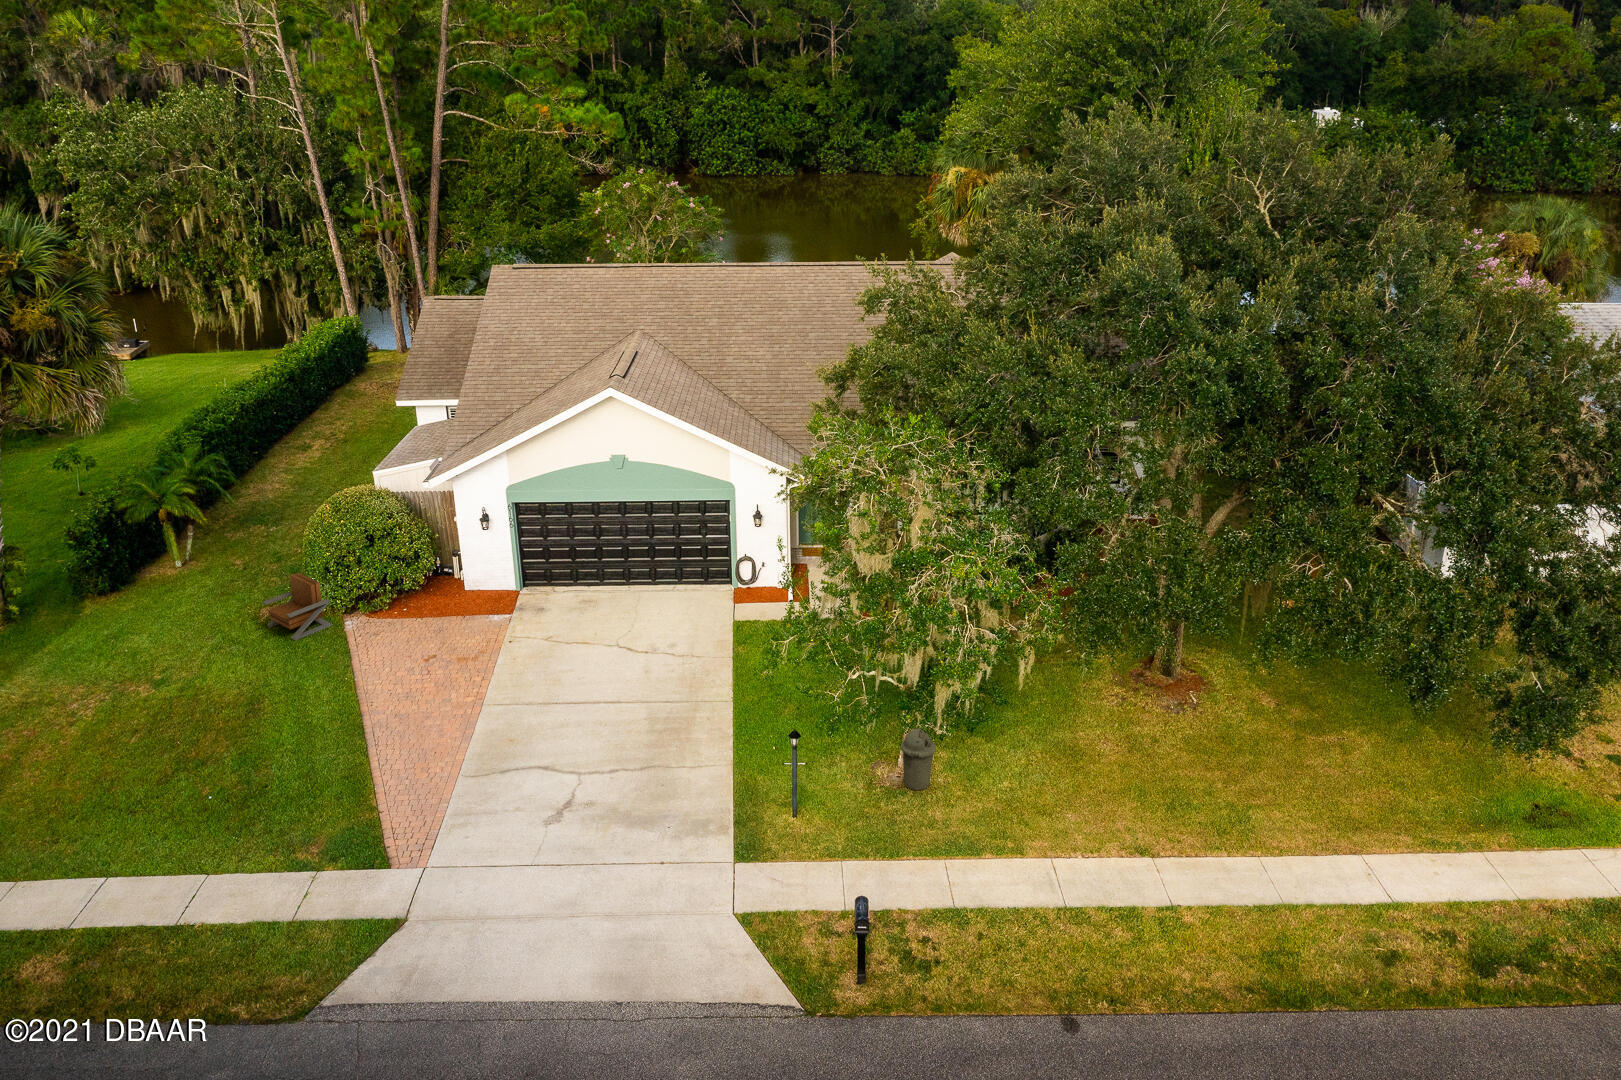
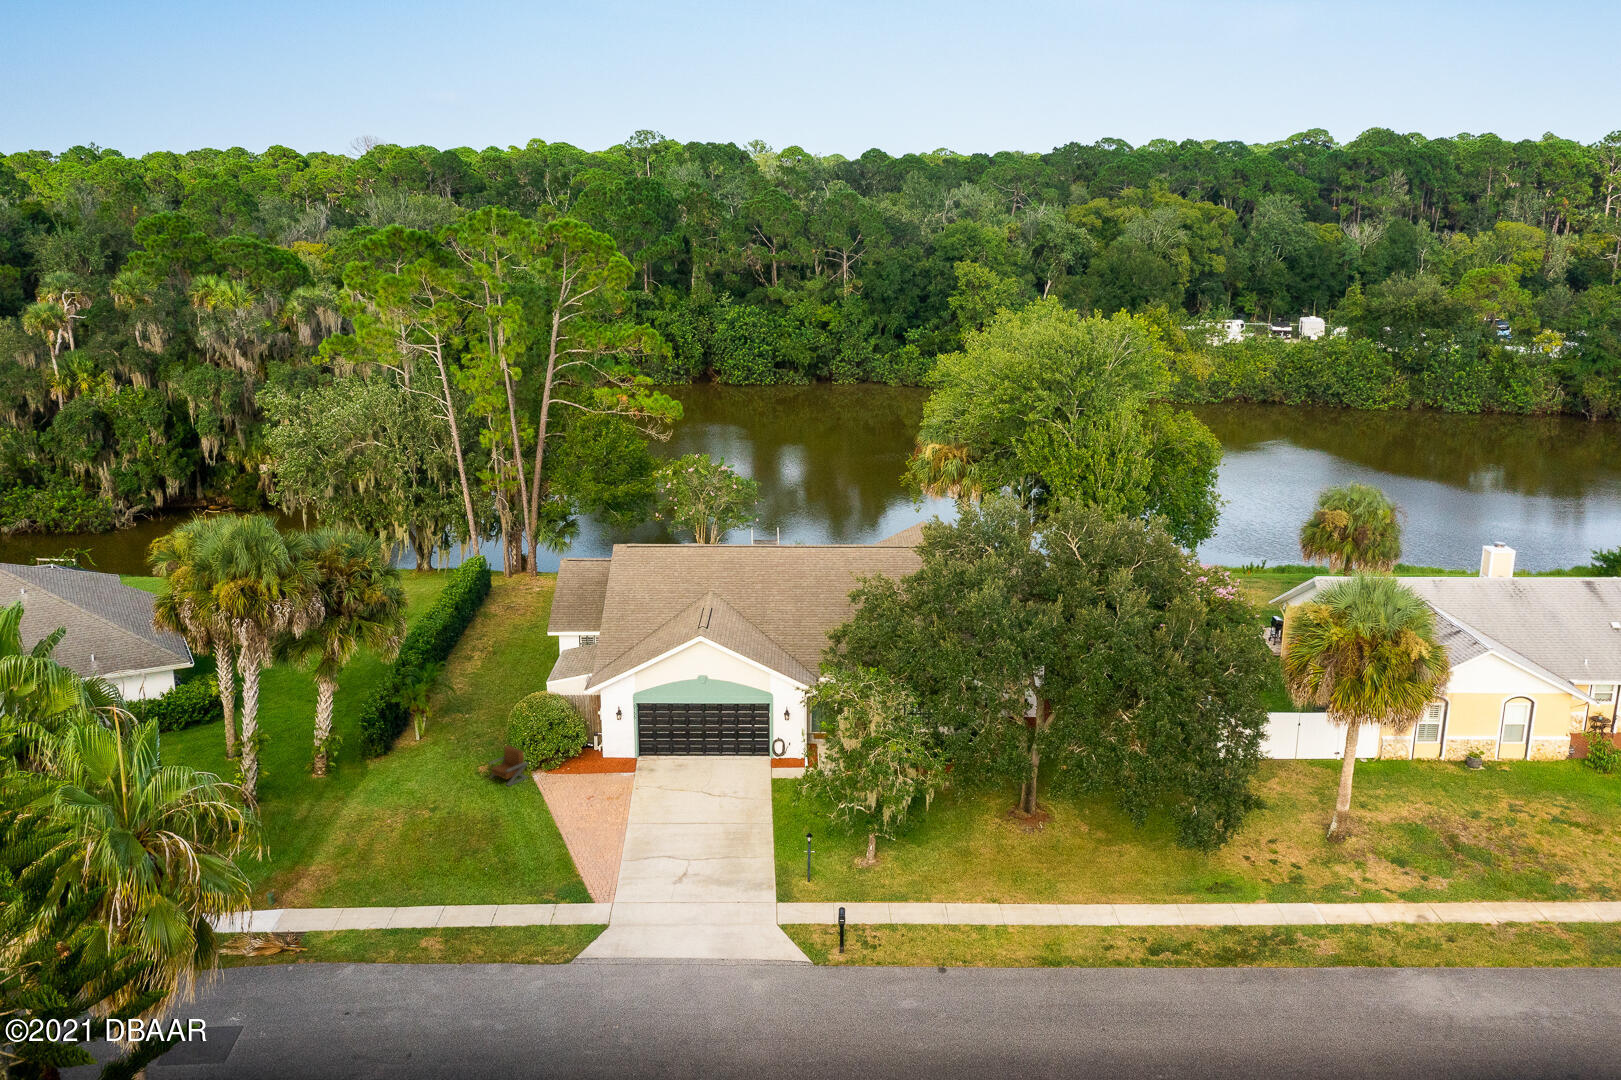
trash can: present [901,729,936,790] -> none [867,836,886,871]

